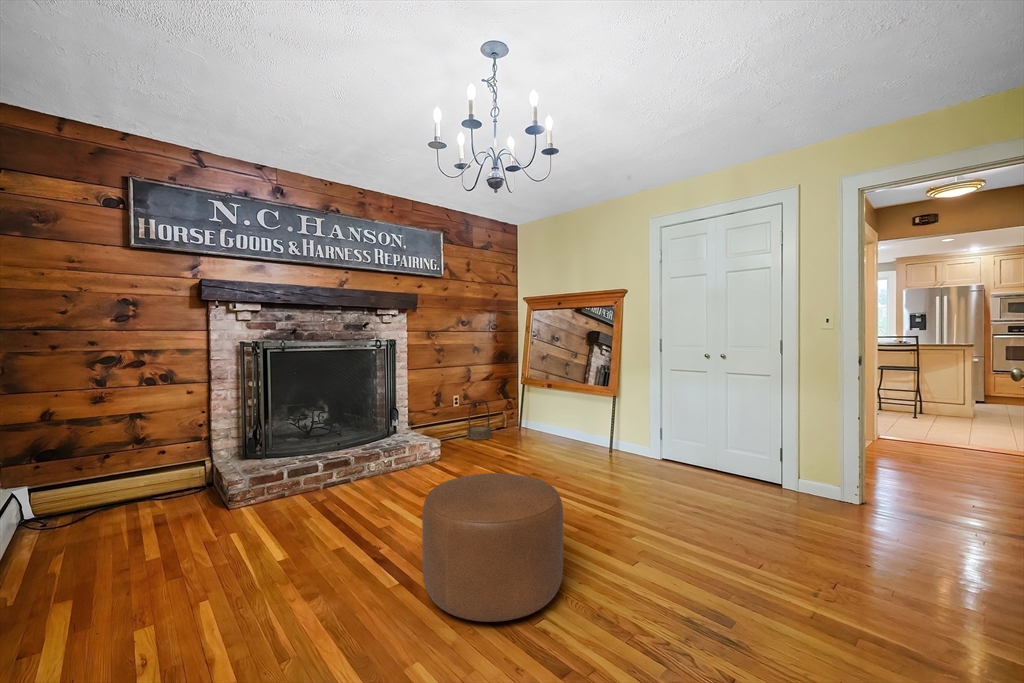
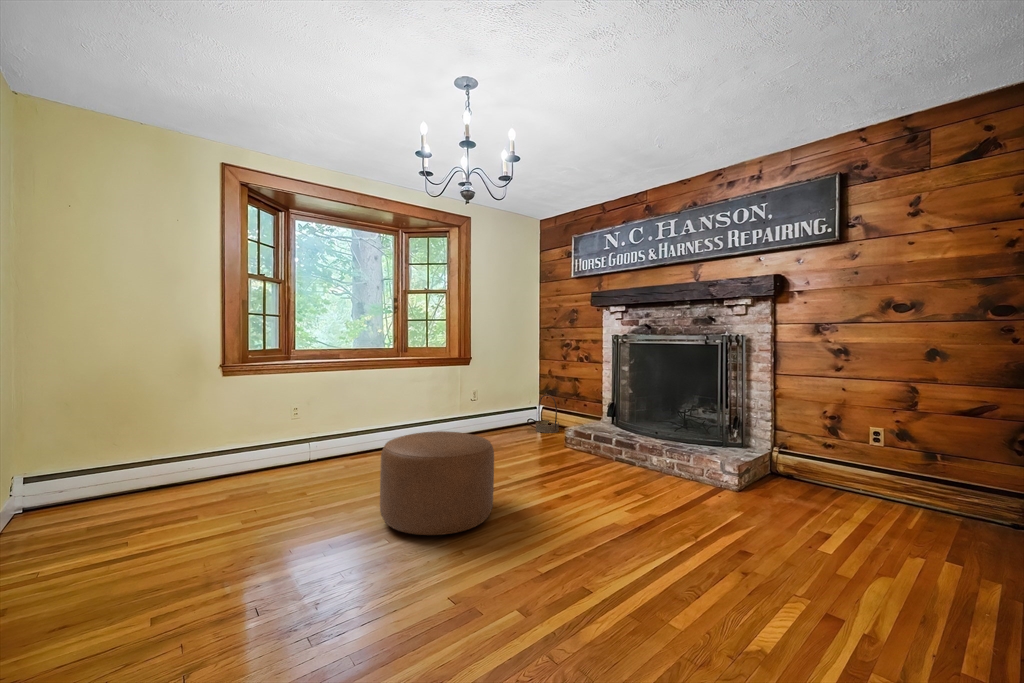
basket: present [467,399,491,440] -> present [536,394,559,433]

